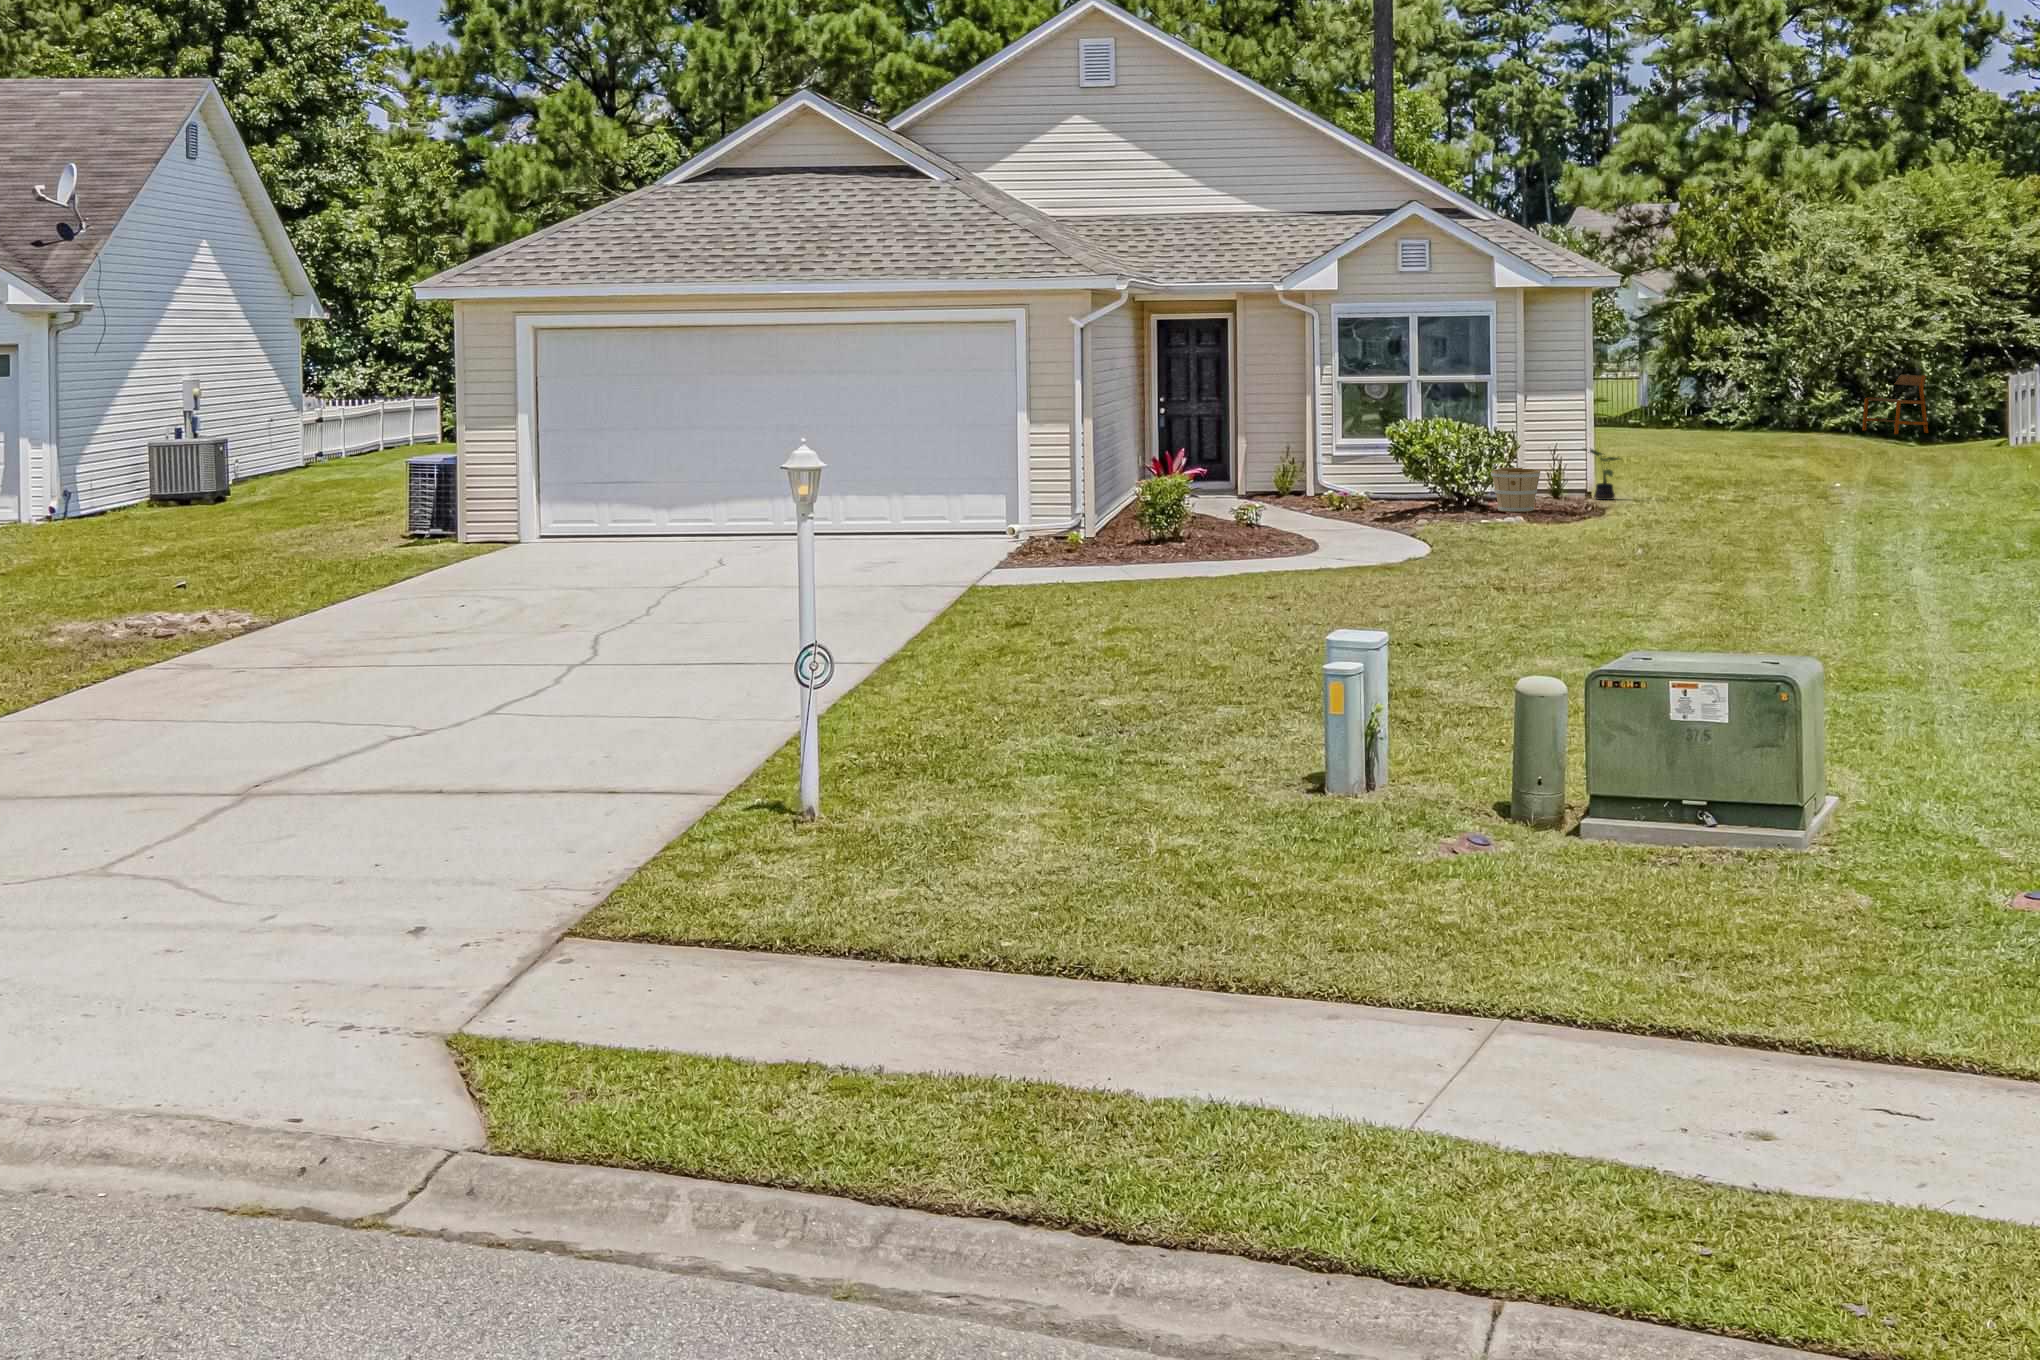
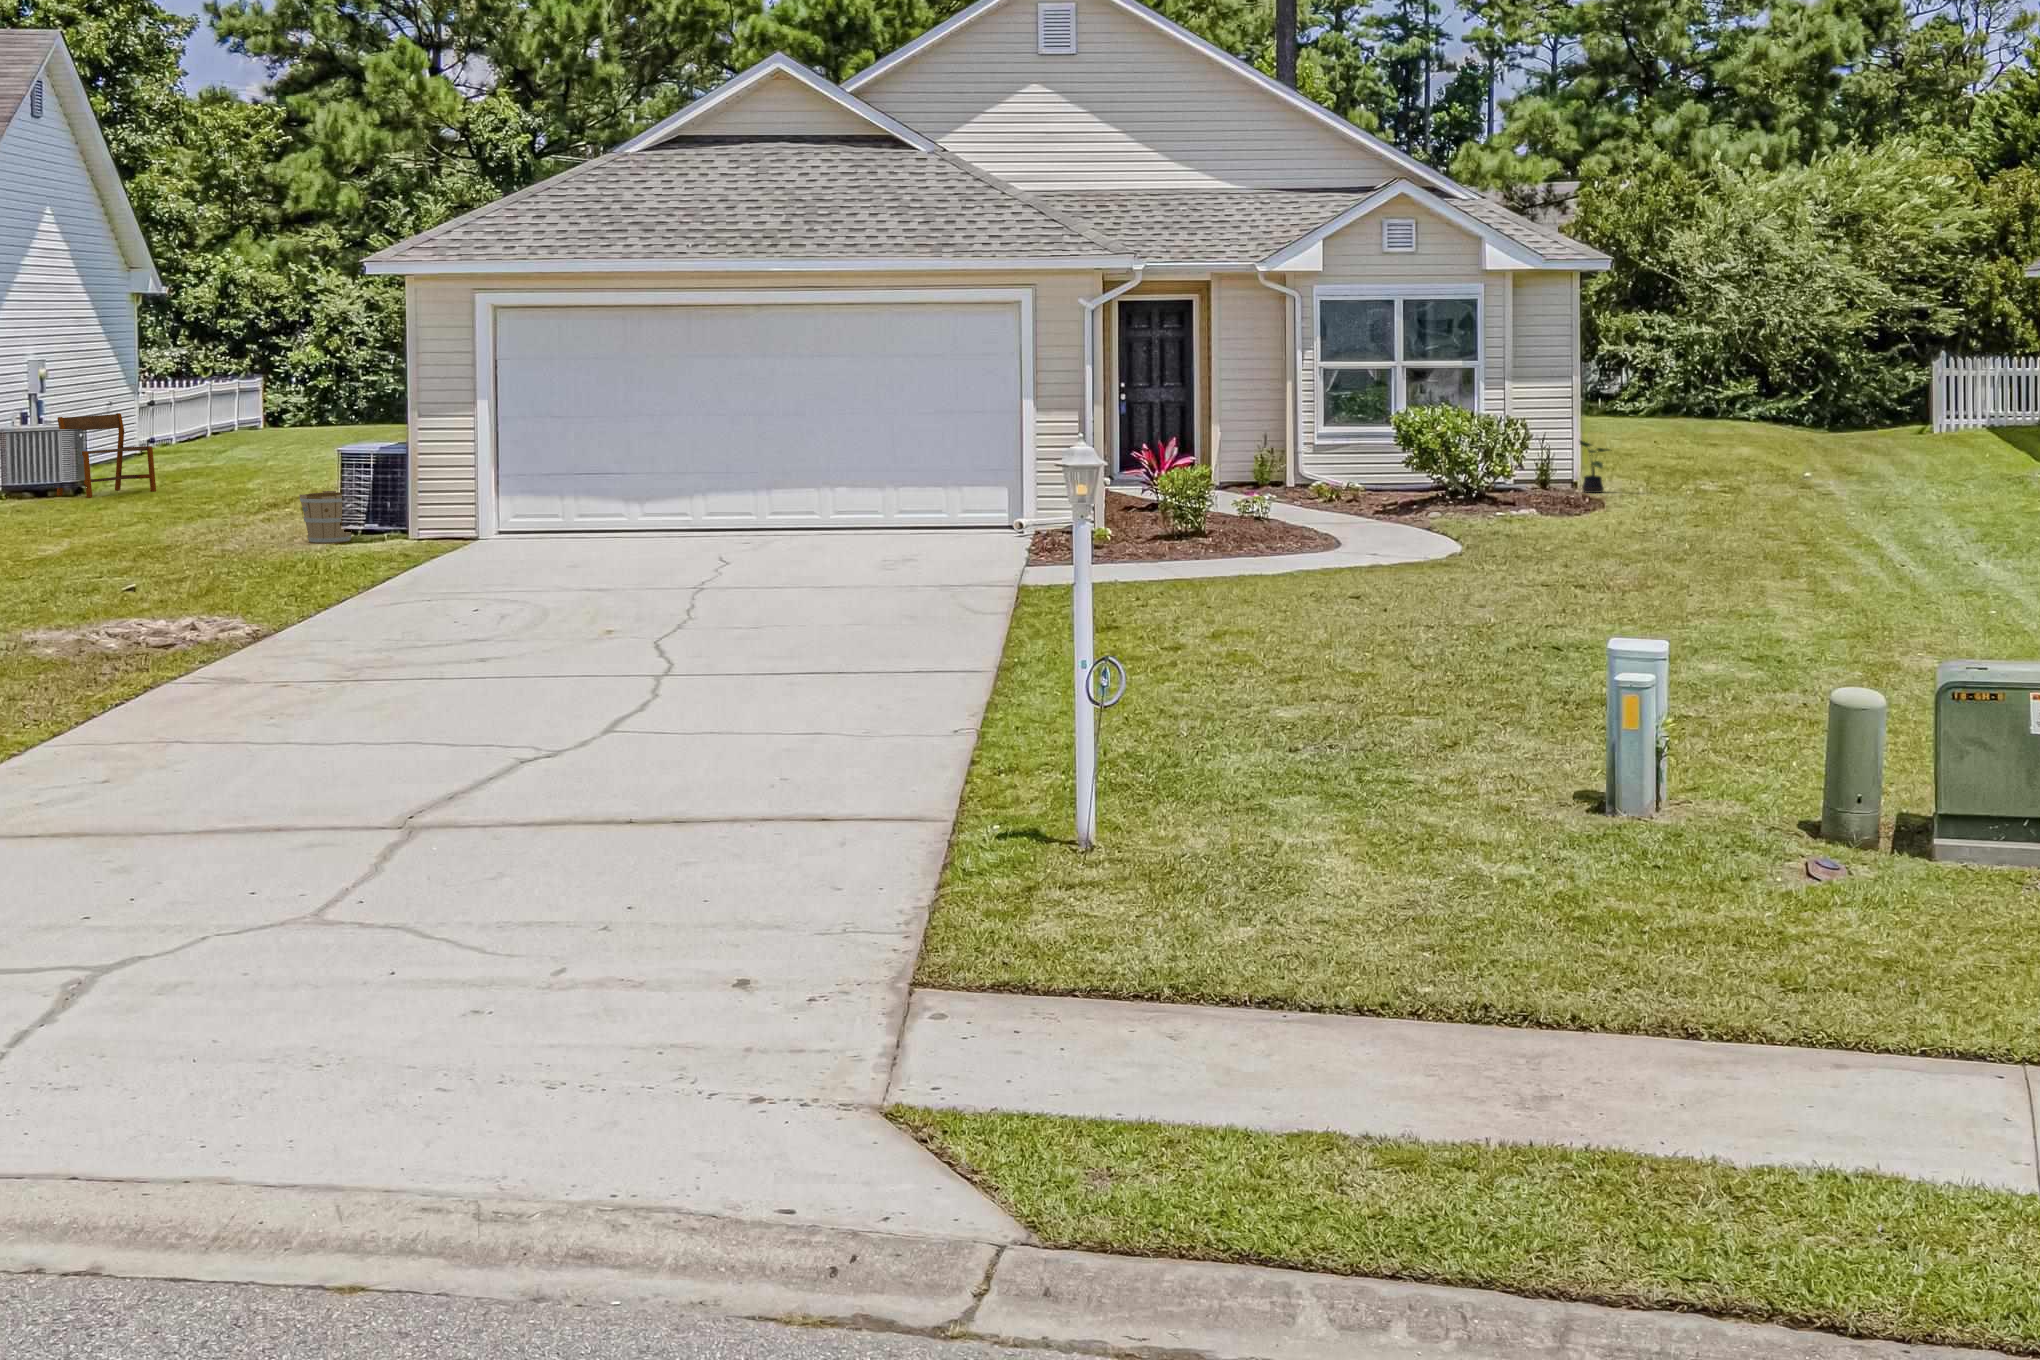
bench: present [1862,374,1928,434] -> present [57,413,156,498]
wooden bucket: present [1491,467,1541,512] -> present [299,491,351,543]

